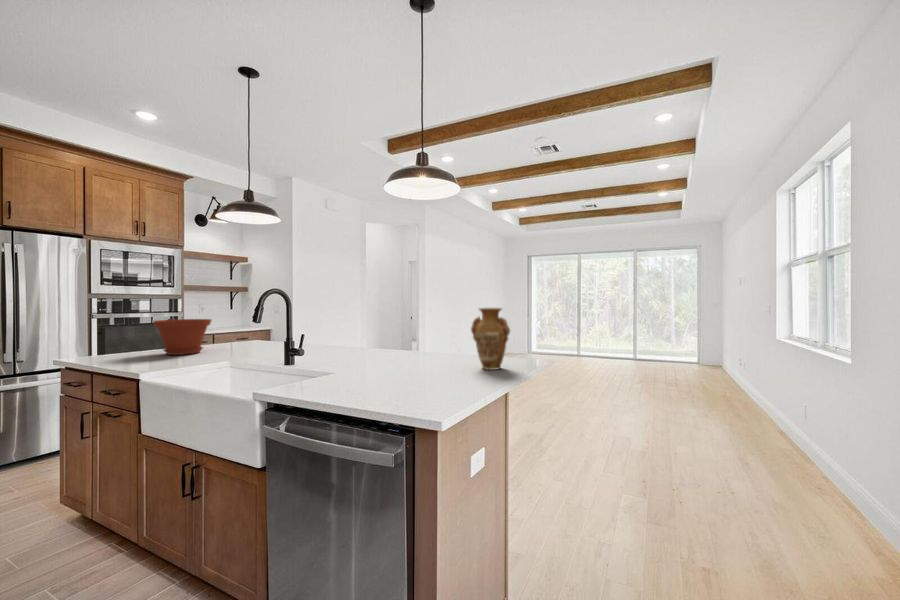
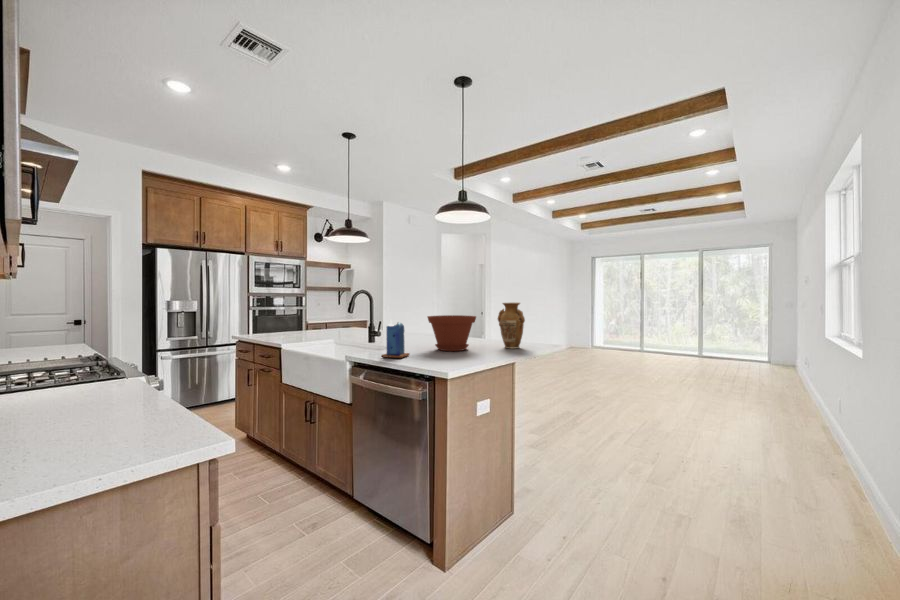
plant pot: present [153,319,211,355] -> present [428,315,476,351]
candle: none [314,336,357,395] -> present [381,320,409,358]

